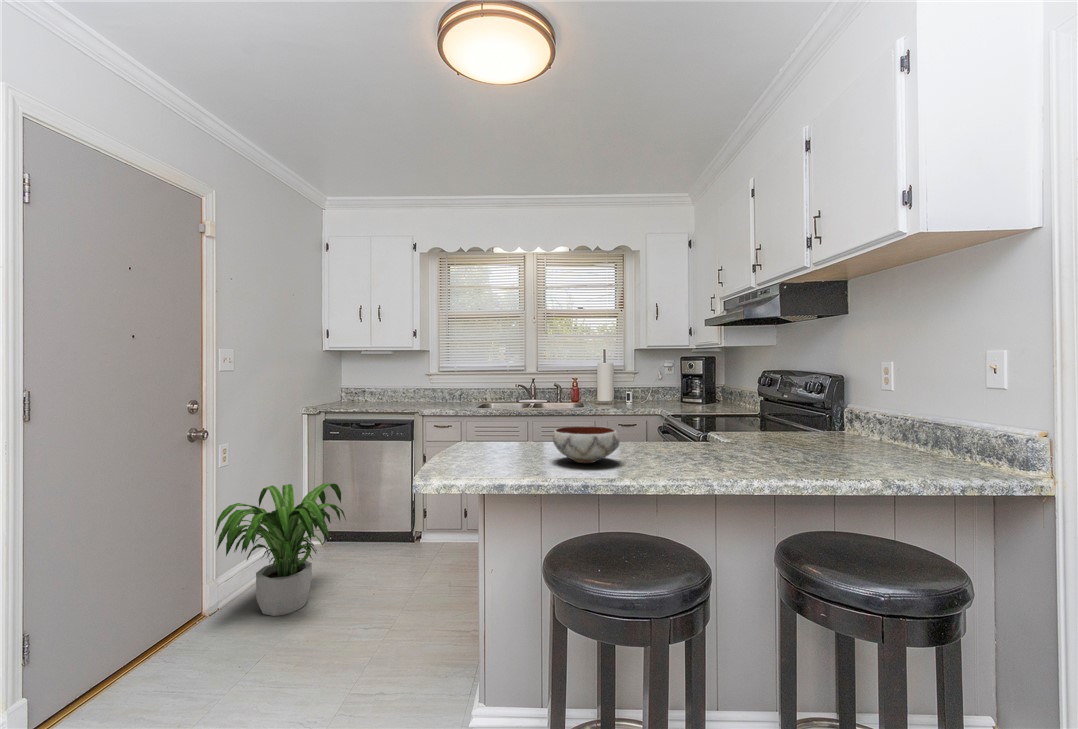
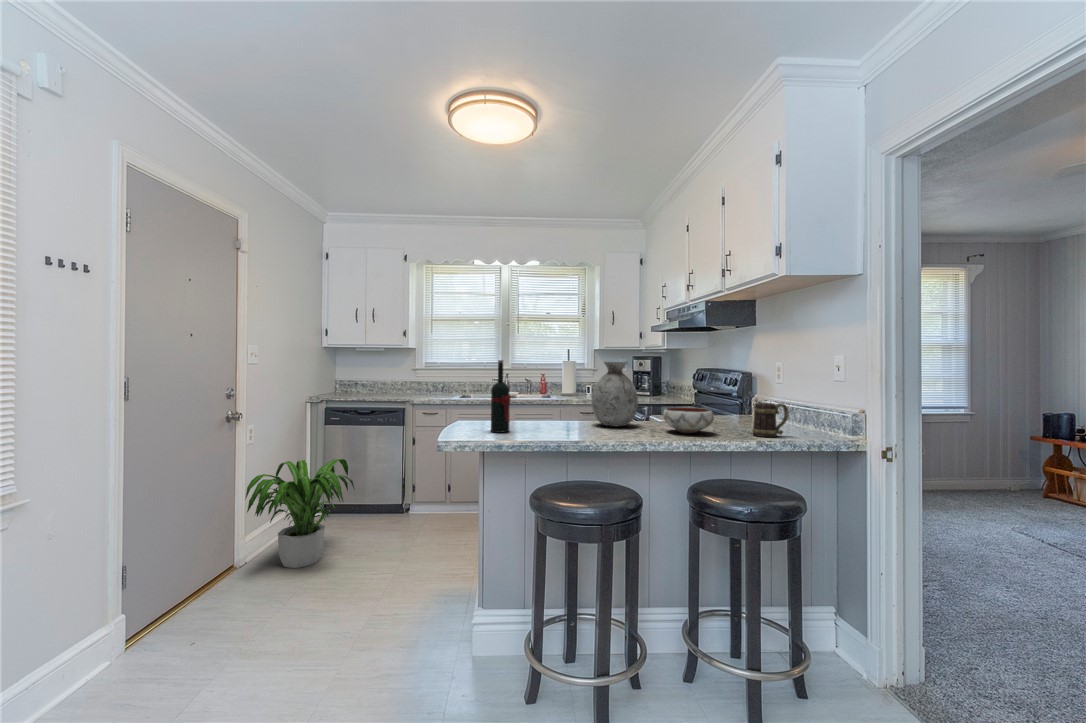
vase: none [631,364,695,453] -> present [592,362,638,426]
wine bottle: none [491,365,517,464] -> present [491,360,510,432]
mug: none [868,422,926,473] -> present [752,403,789,437]
bowl: present [553,426,620,463] -> present [663,407,714,433]

